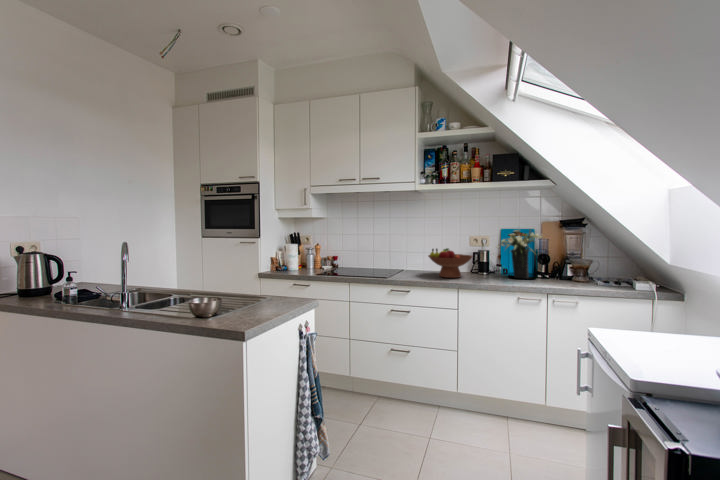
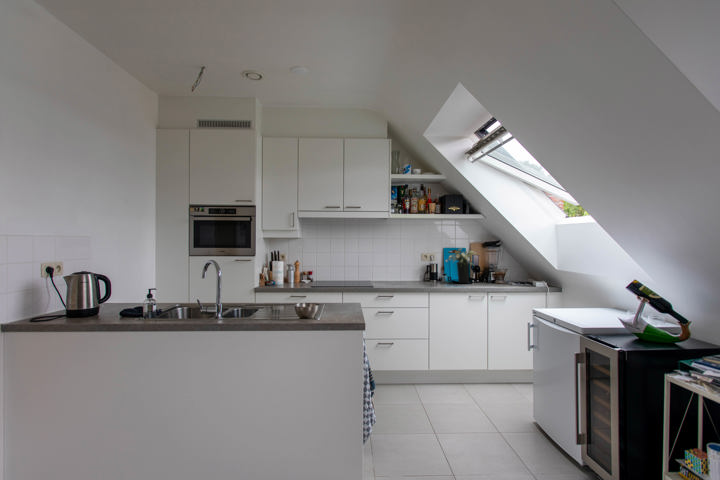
fruit bowl: present [428,248,473,278] -> none [400,263,433,285]

